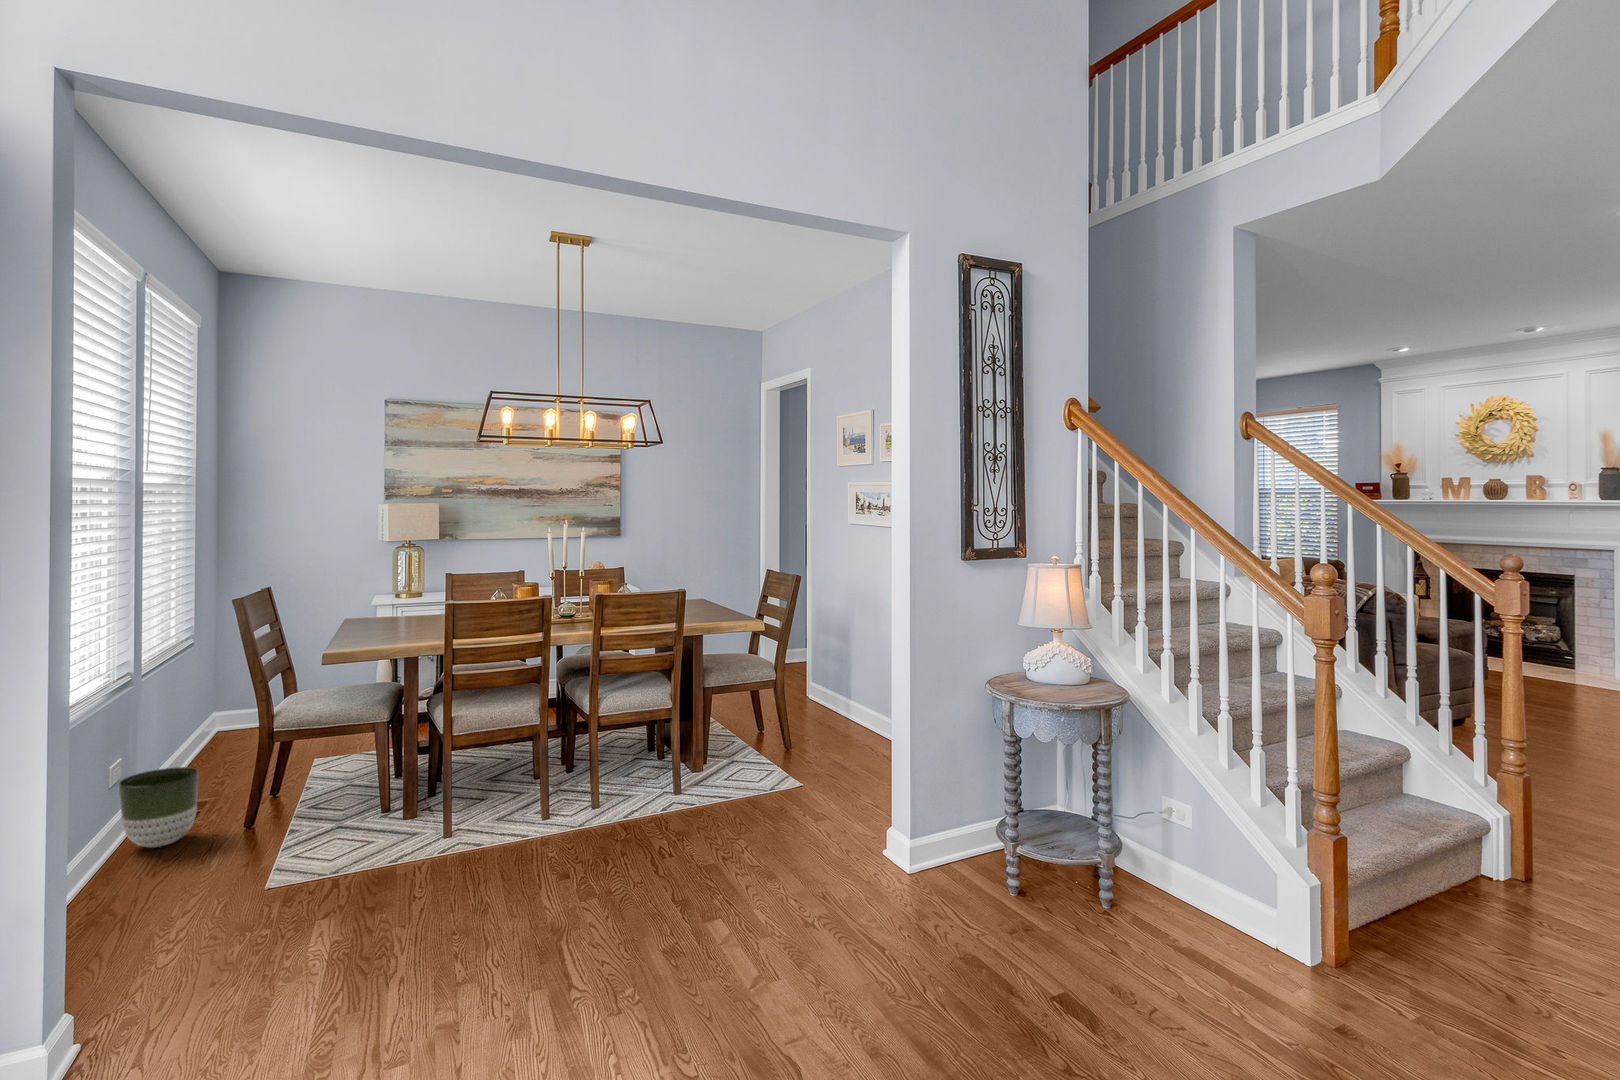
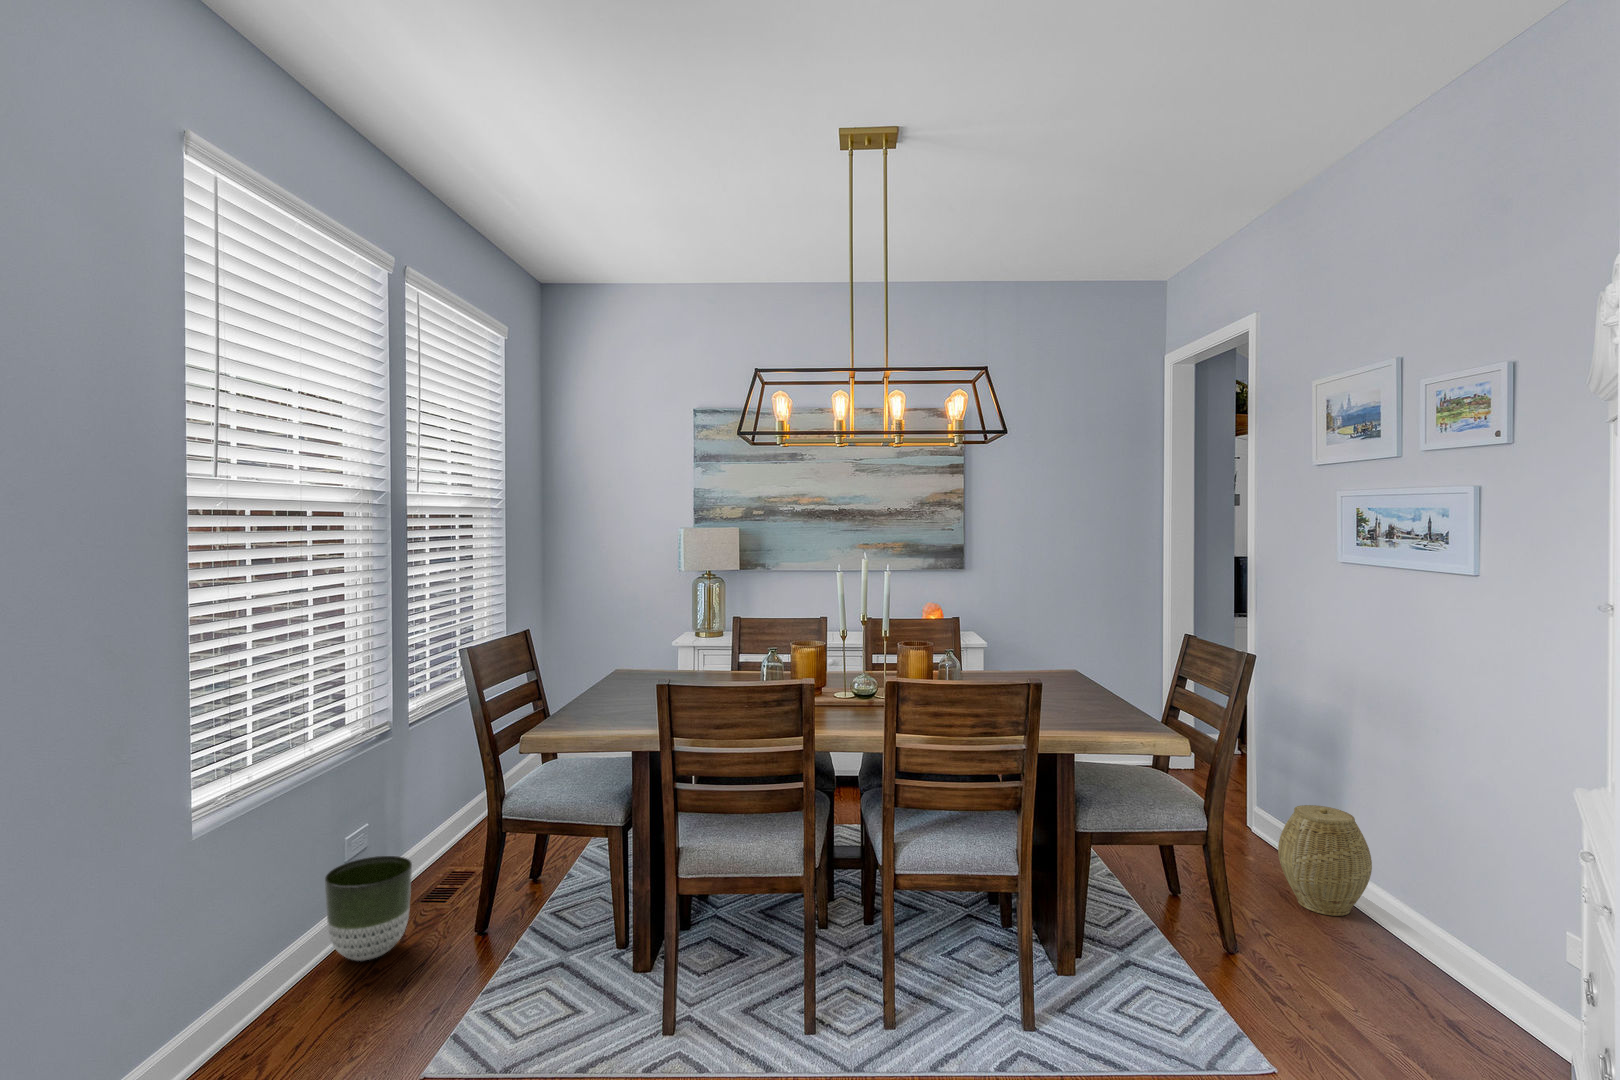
woven basket: none [819,668,865,728] -> present [1278,805,1372,916]

